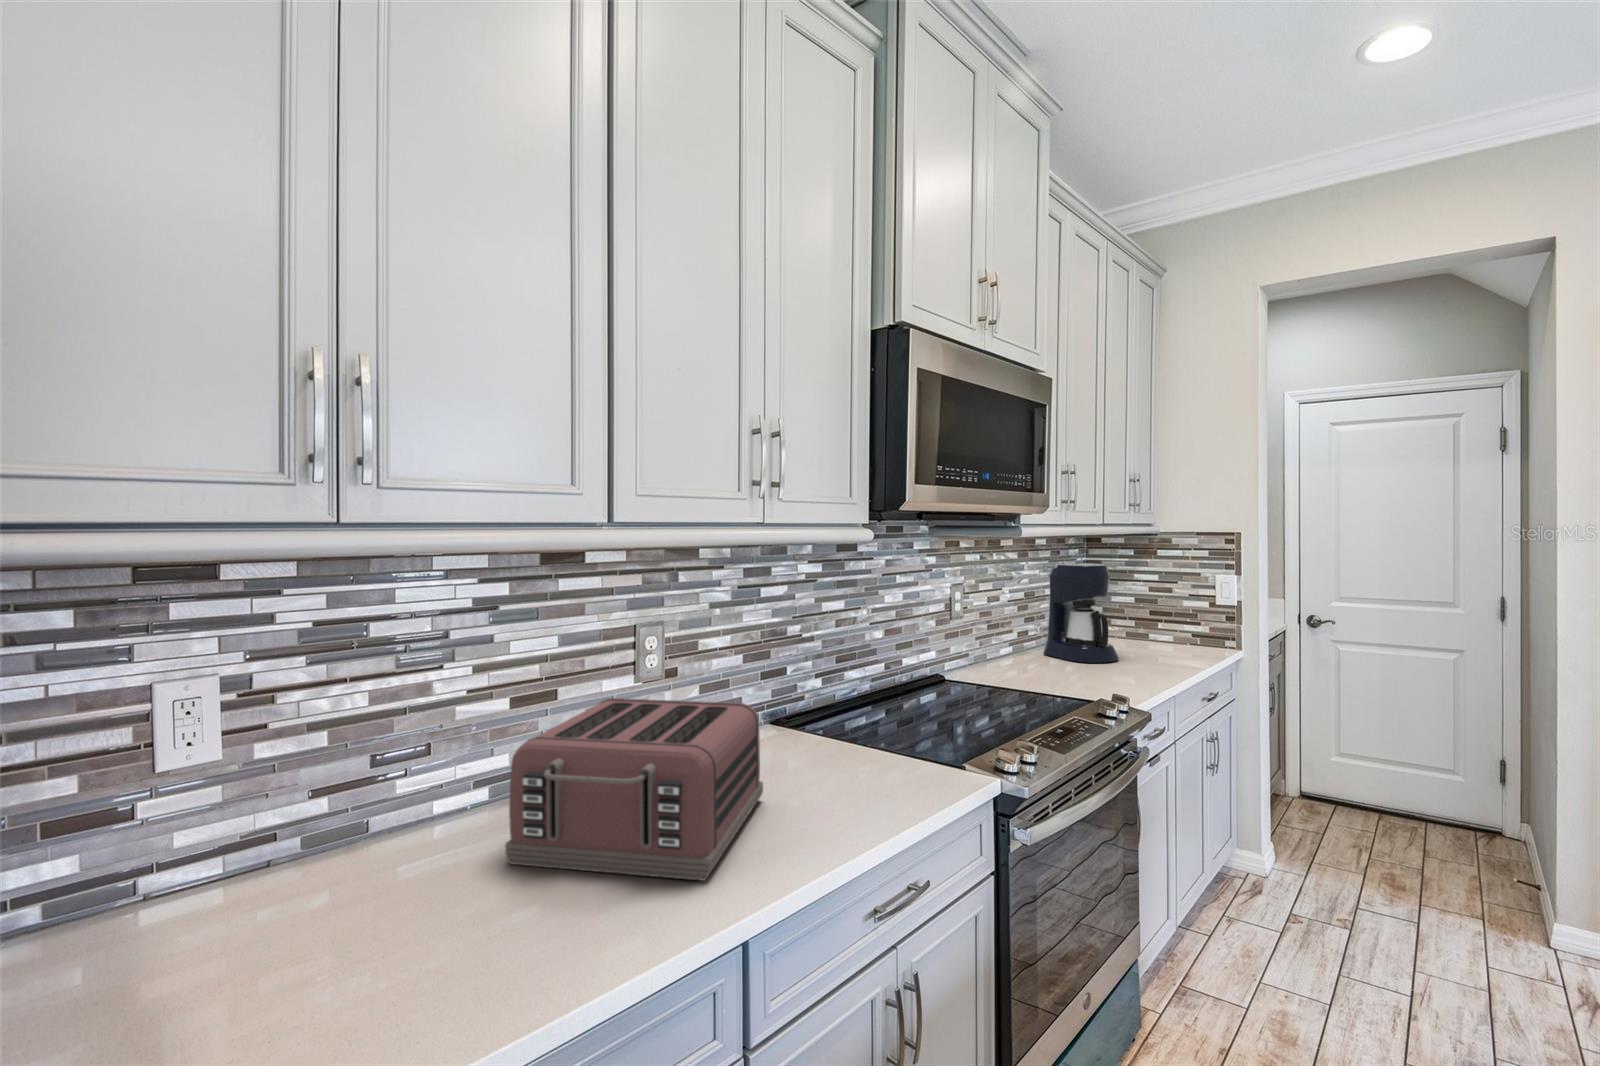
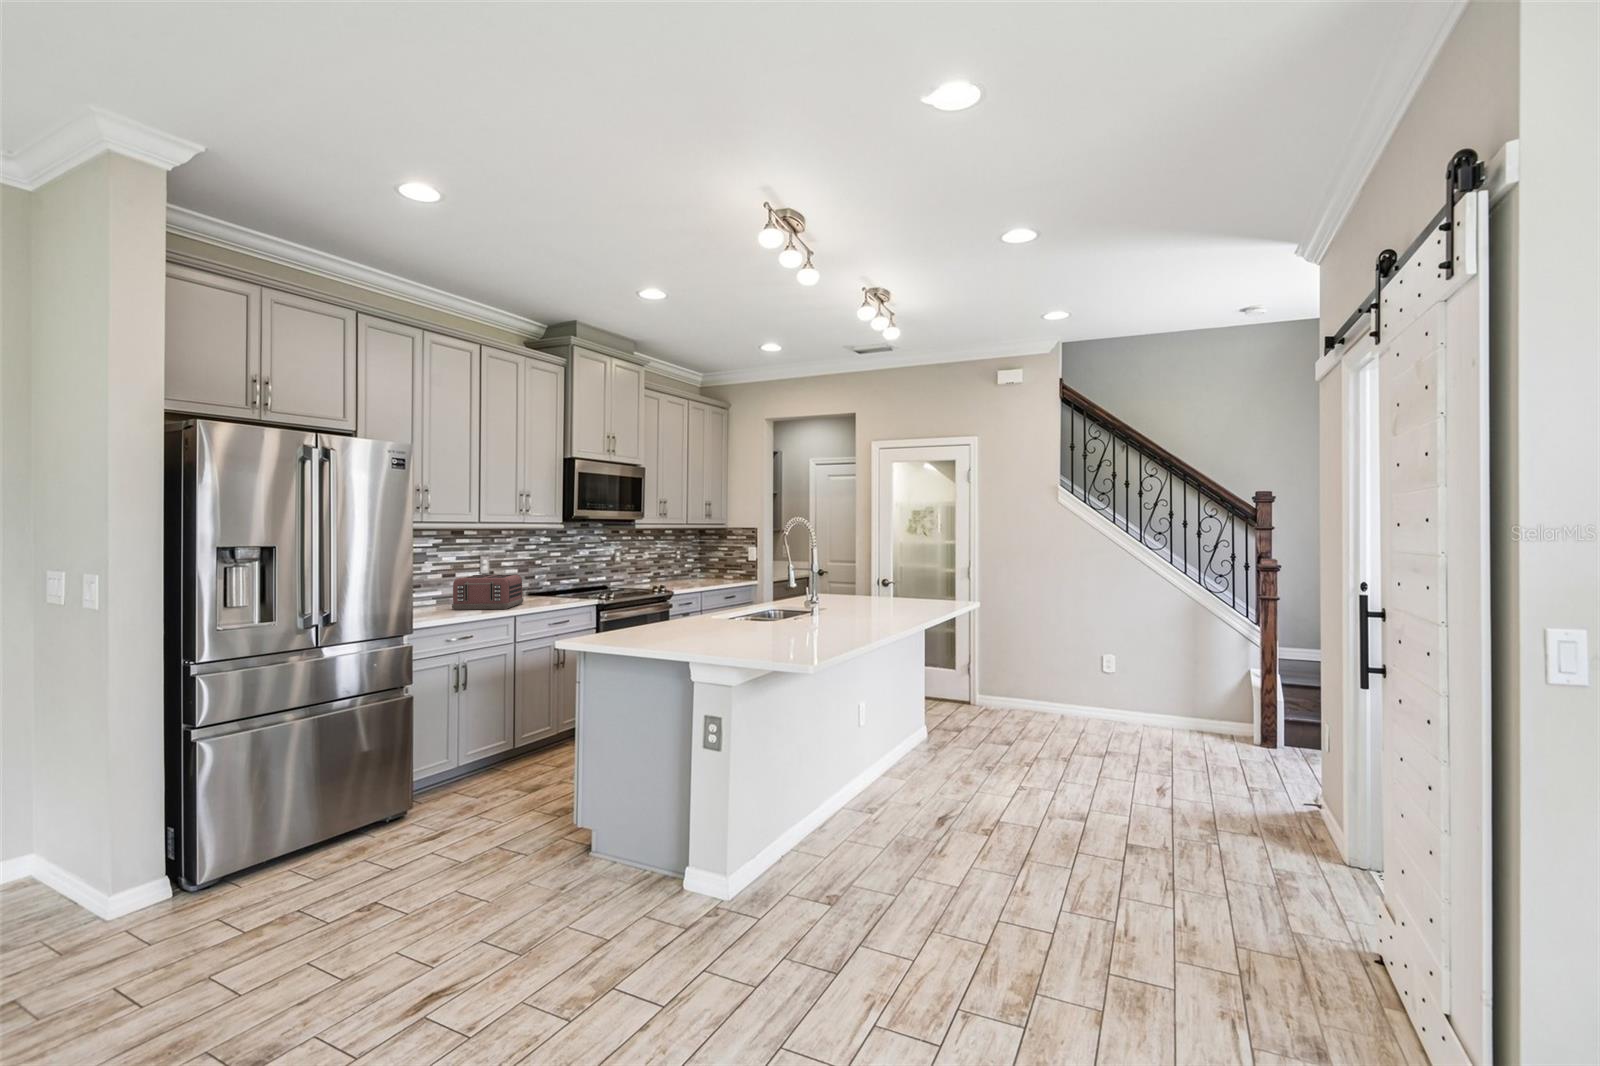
coffee maker: present [1043,563,1119,663] -> none [664,541,694,584]

